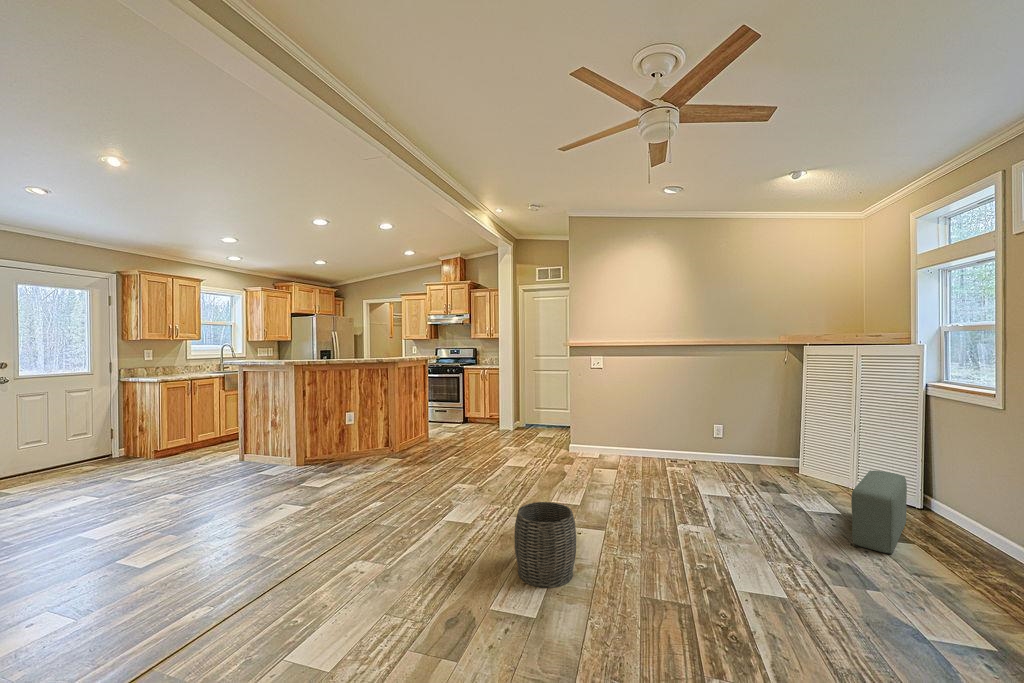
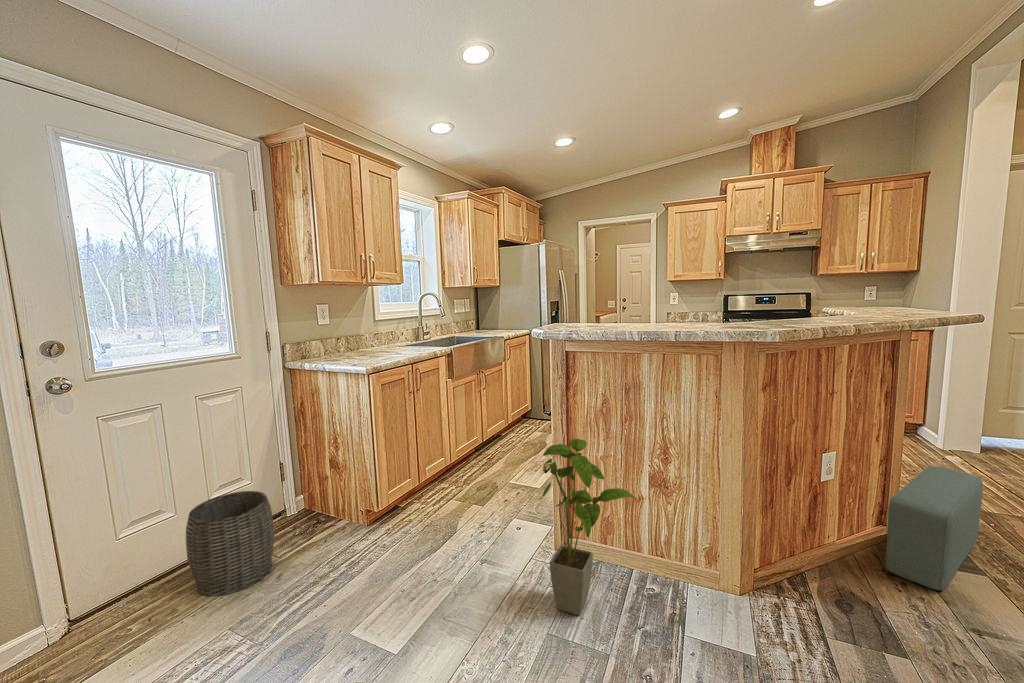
house plant: none [621,448,695,585] -> present [540,439,637,615]
woven basket: present [514,502,576,588] -> present [186,491,274,596]

